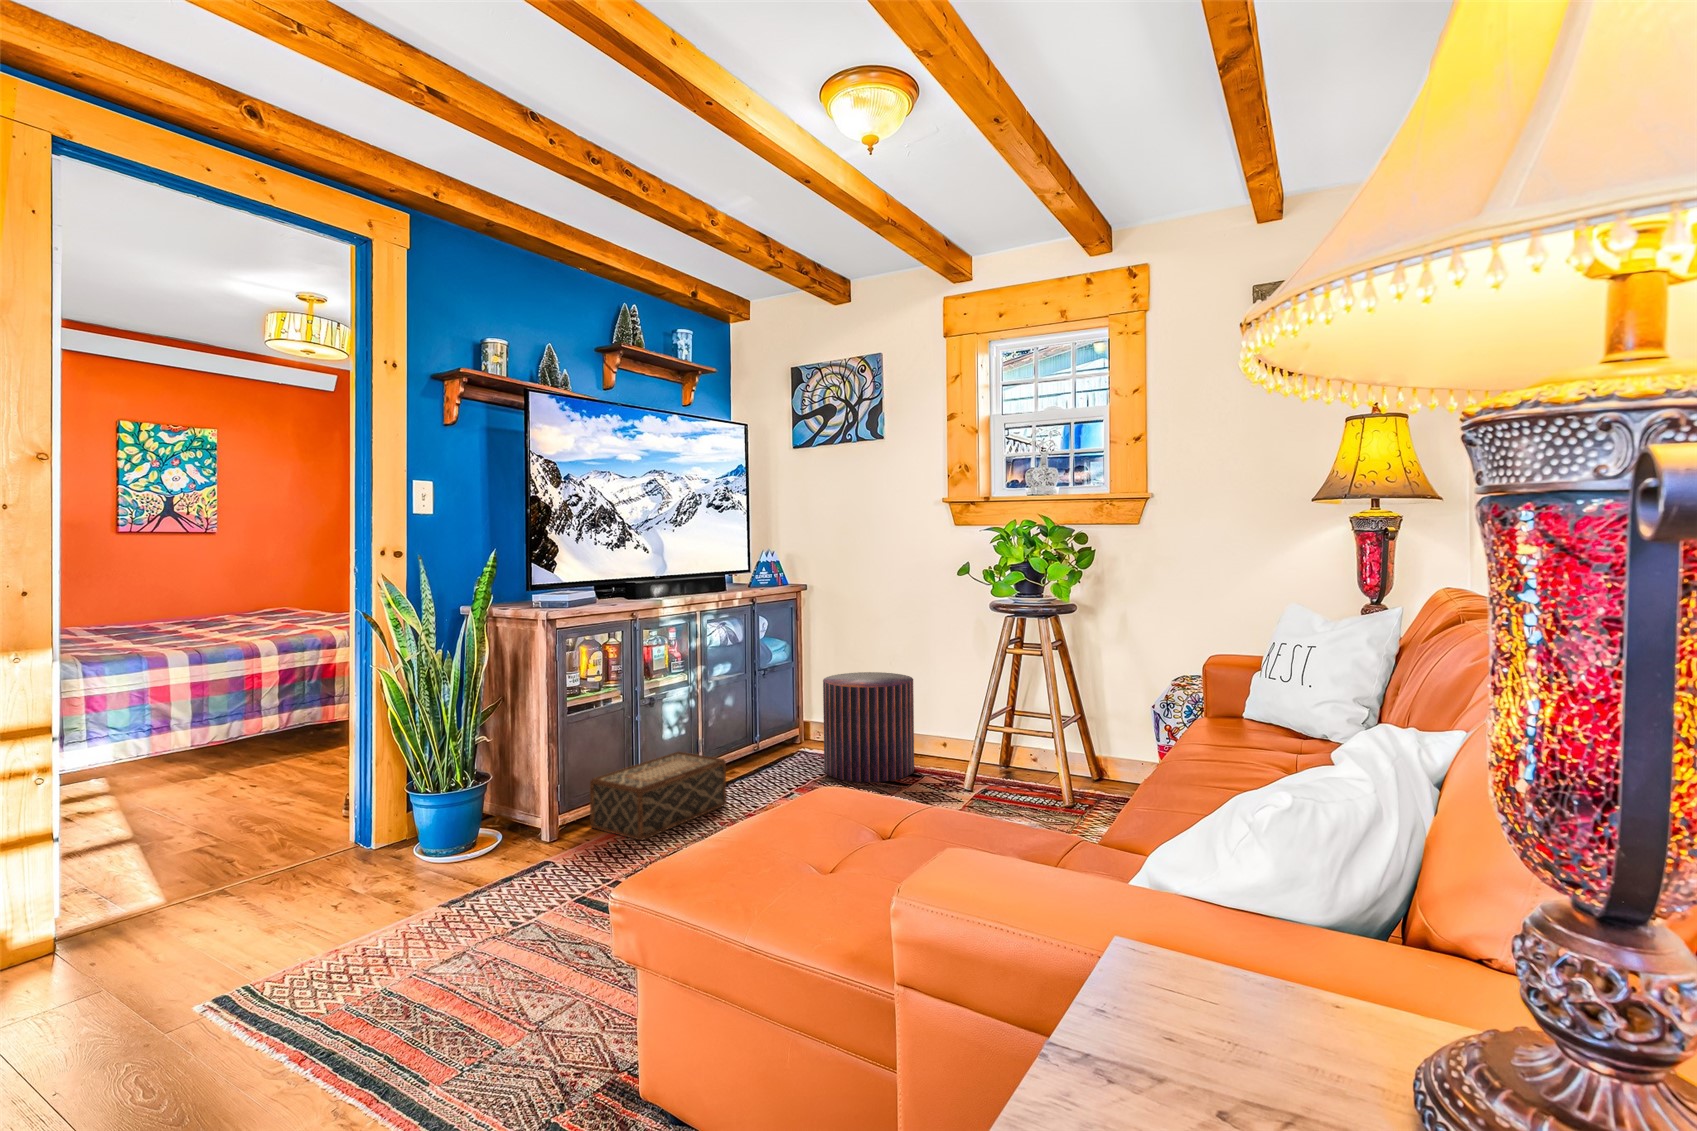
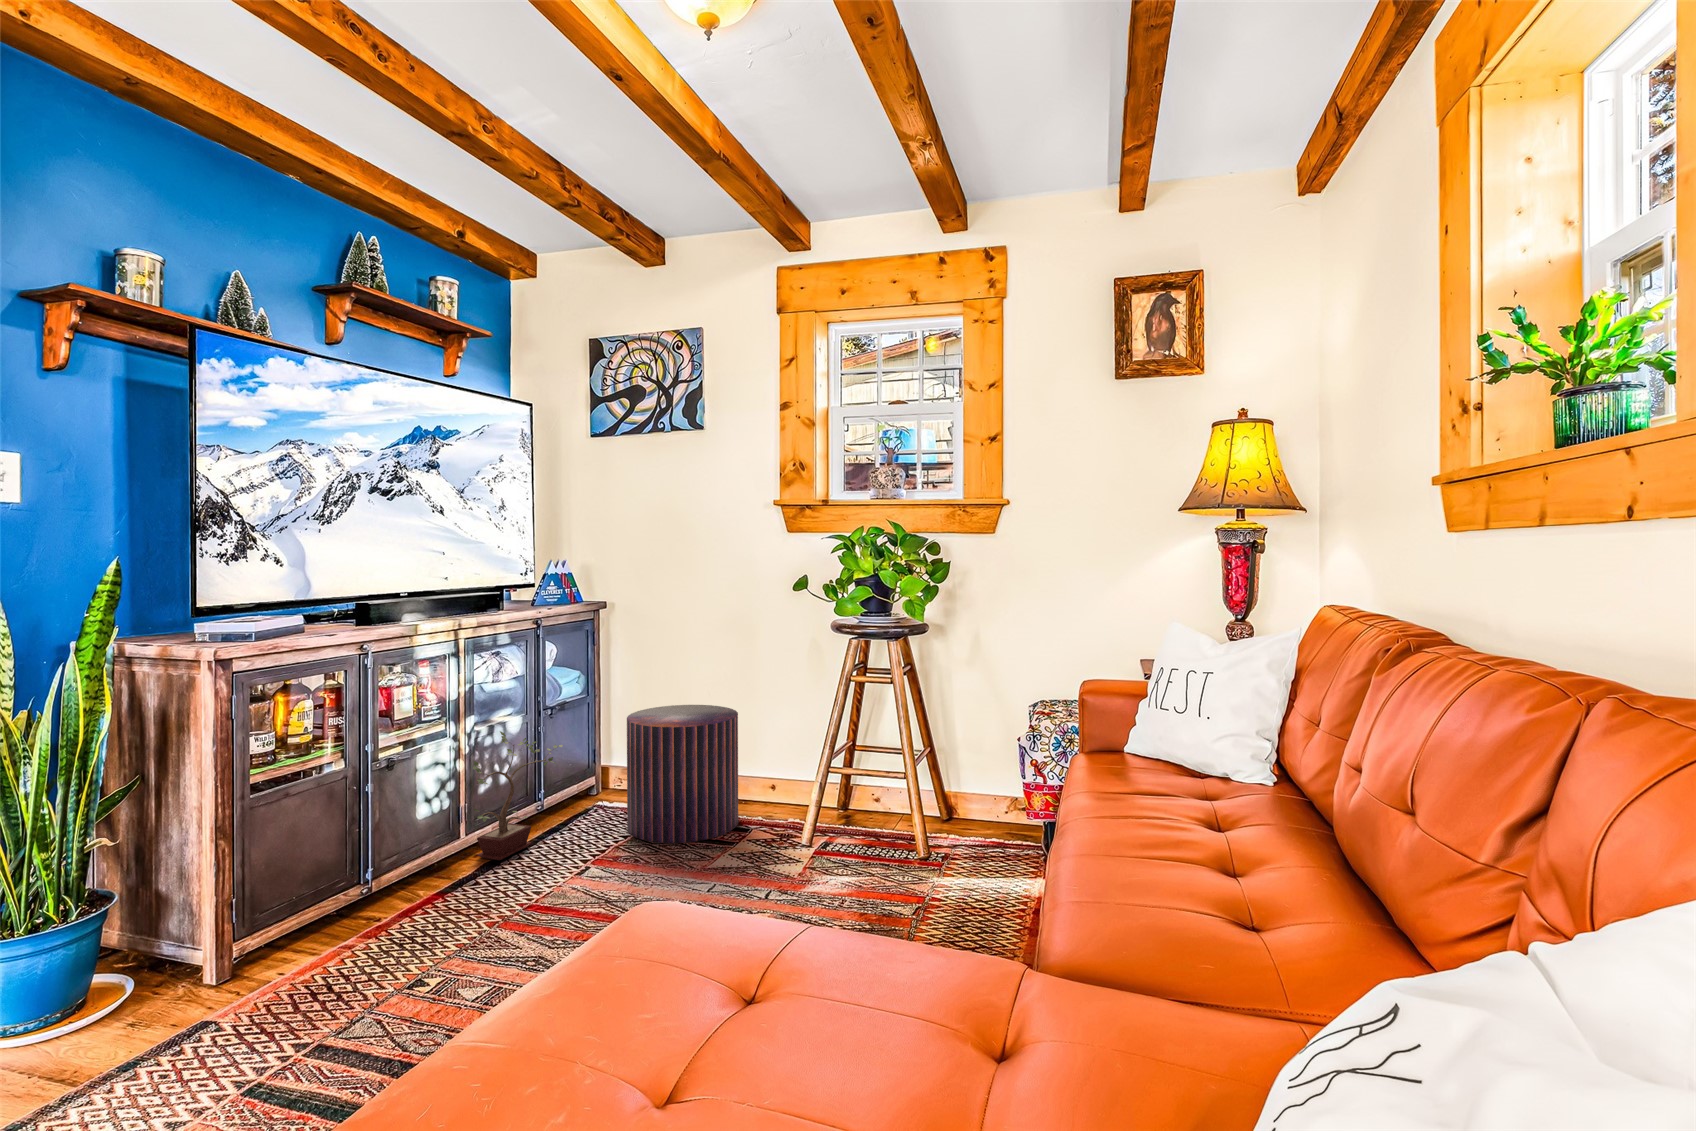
potted plant: none [708,685,775,785] -> present [473,731,563,860]
woven basket: present [590,751,726,840] -> none [288,825,497,966]

